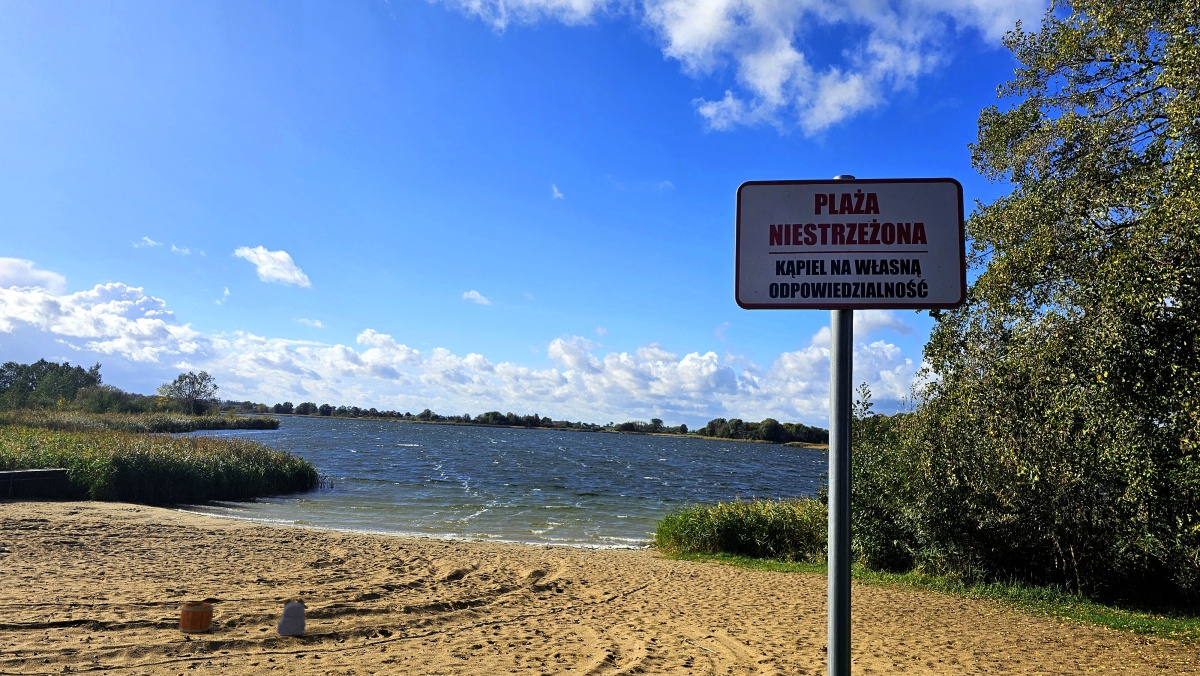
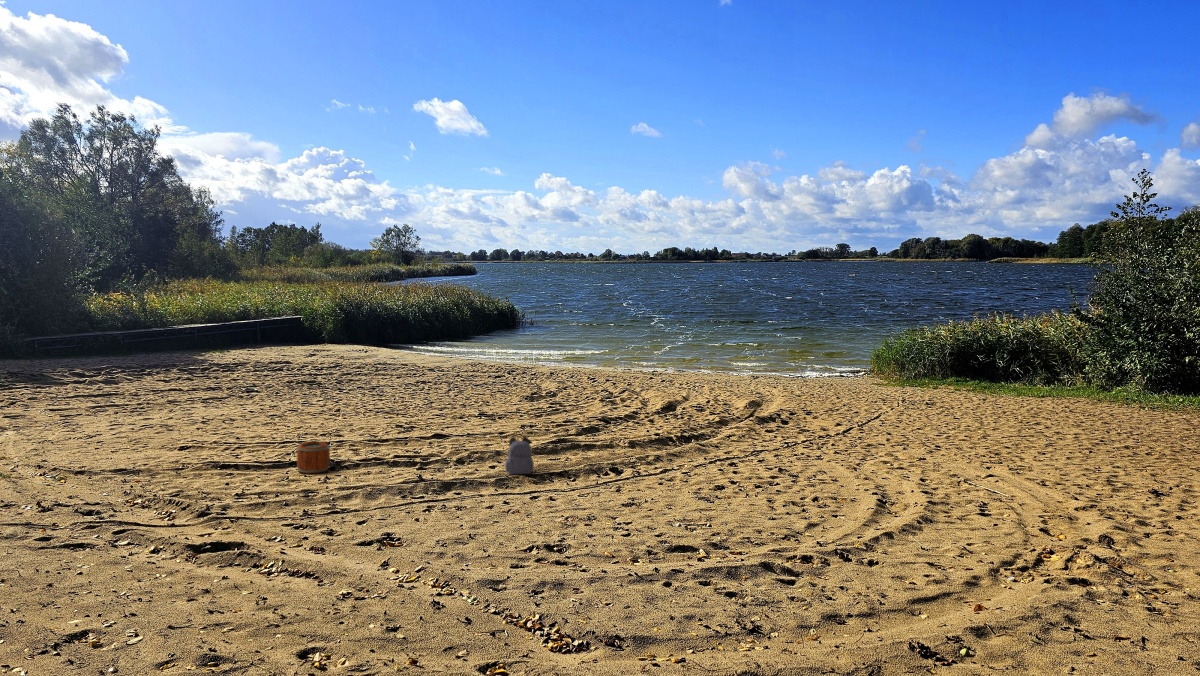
bucket: present [179,602,214,633] -> present [297,442,330,474]

